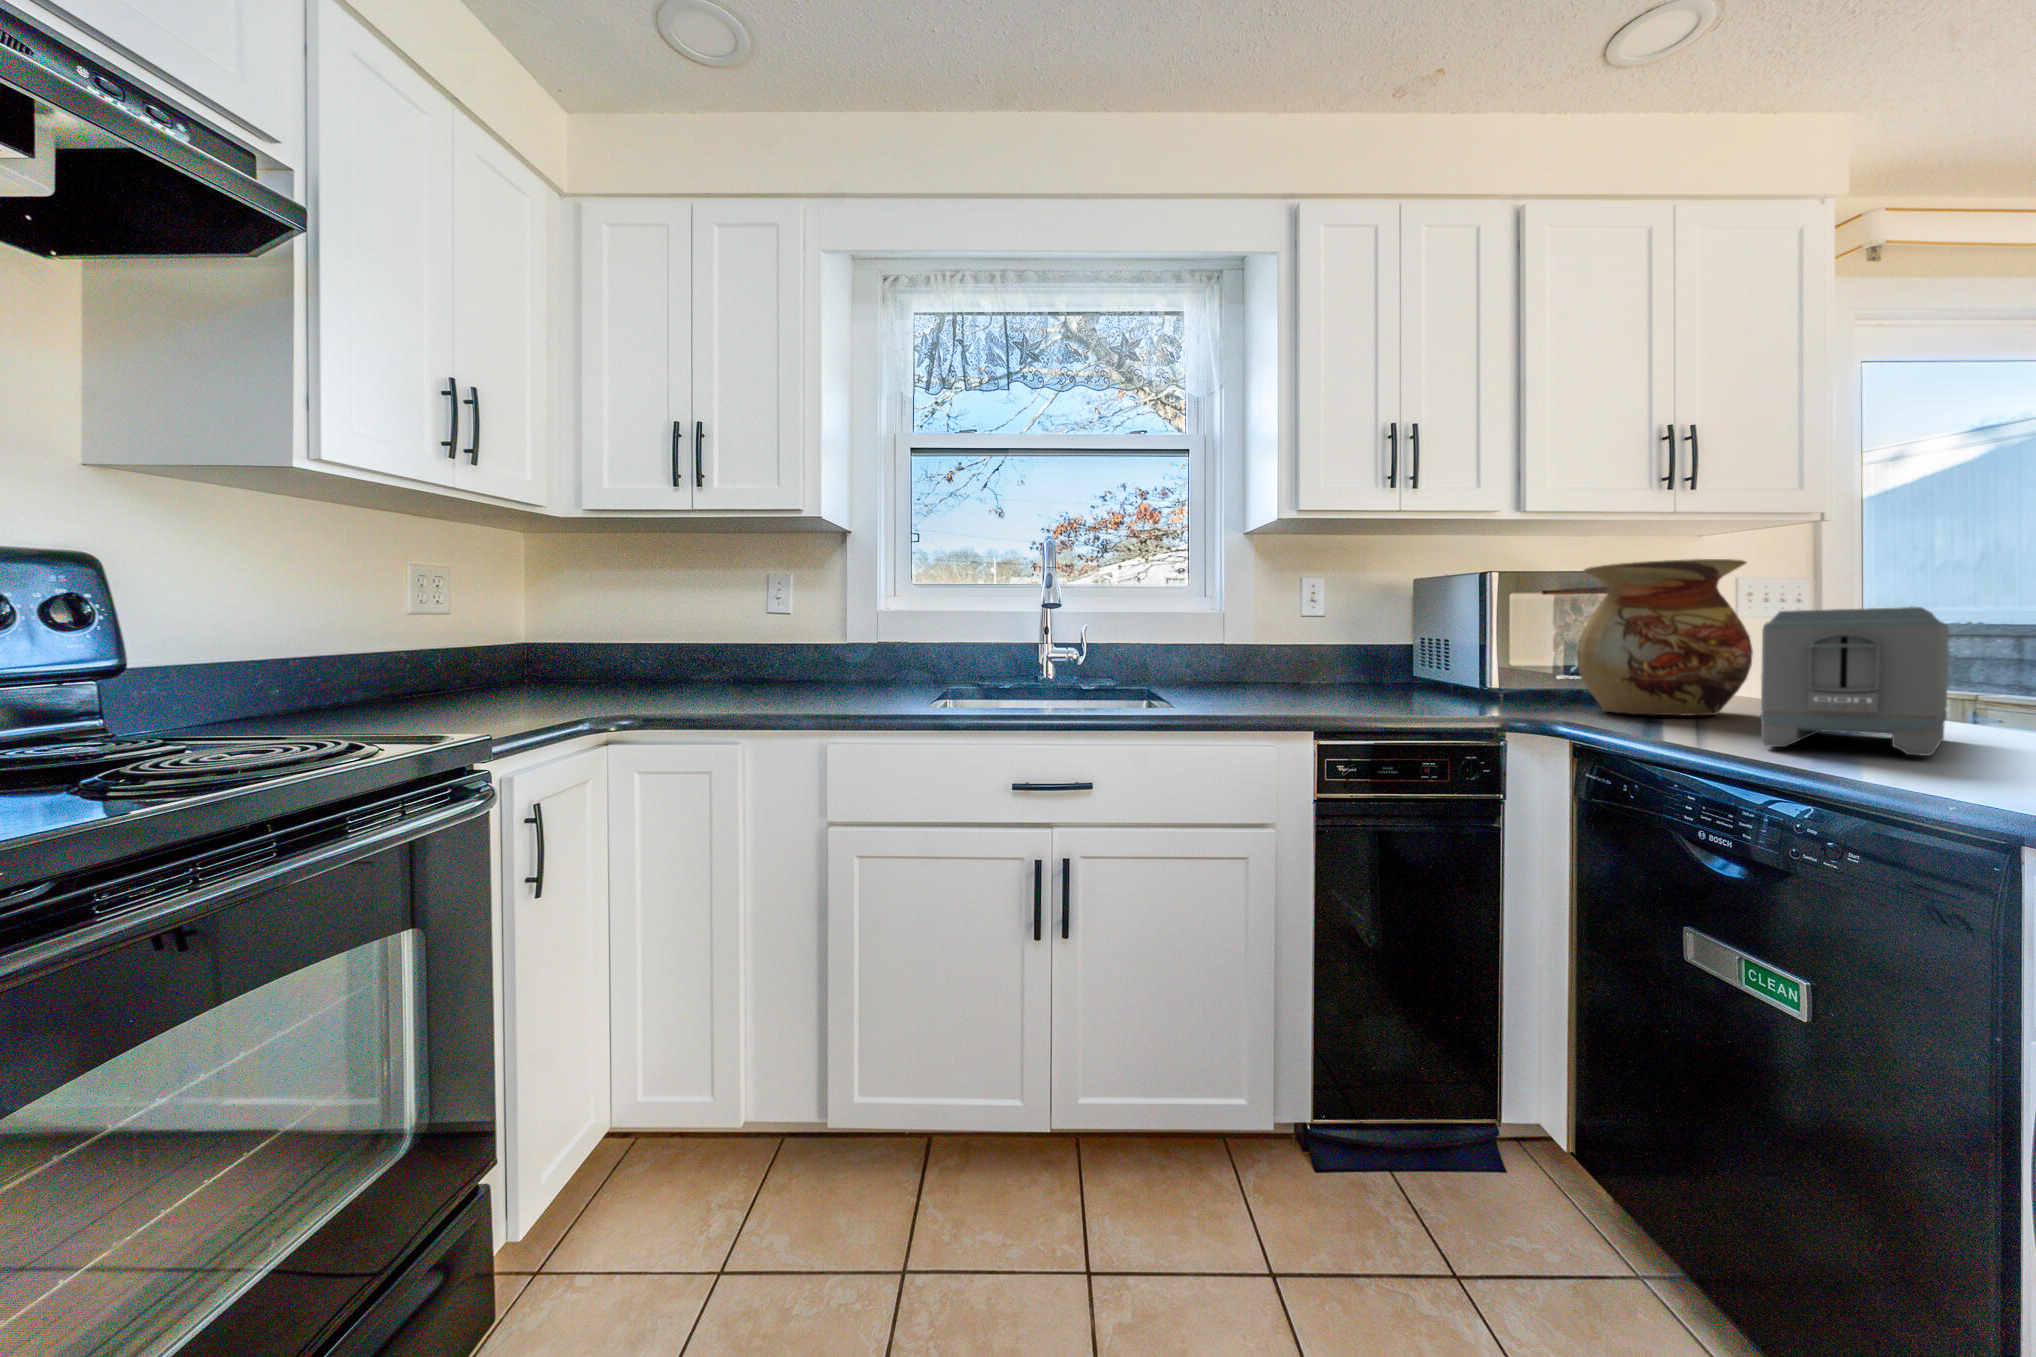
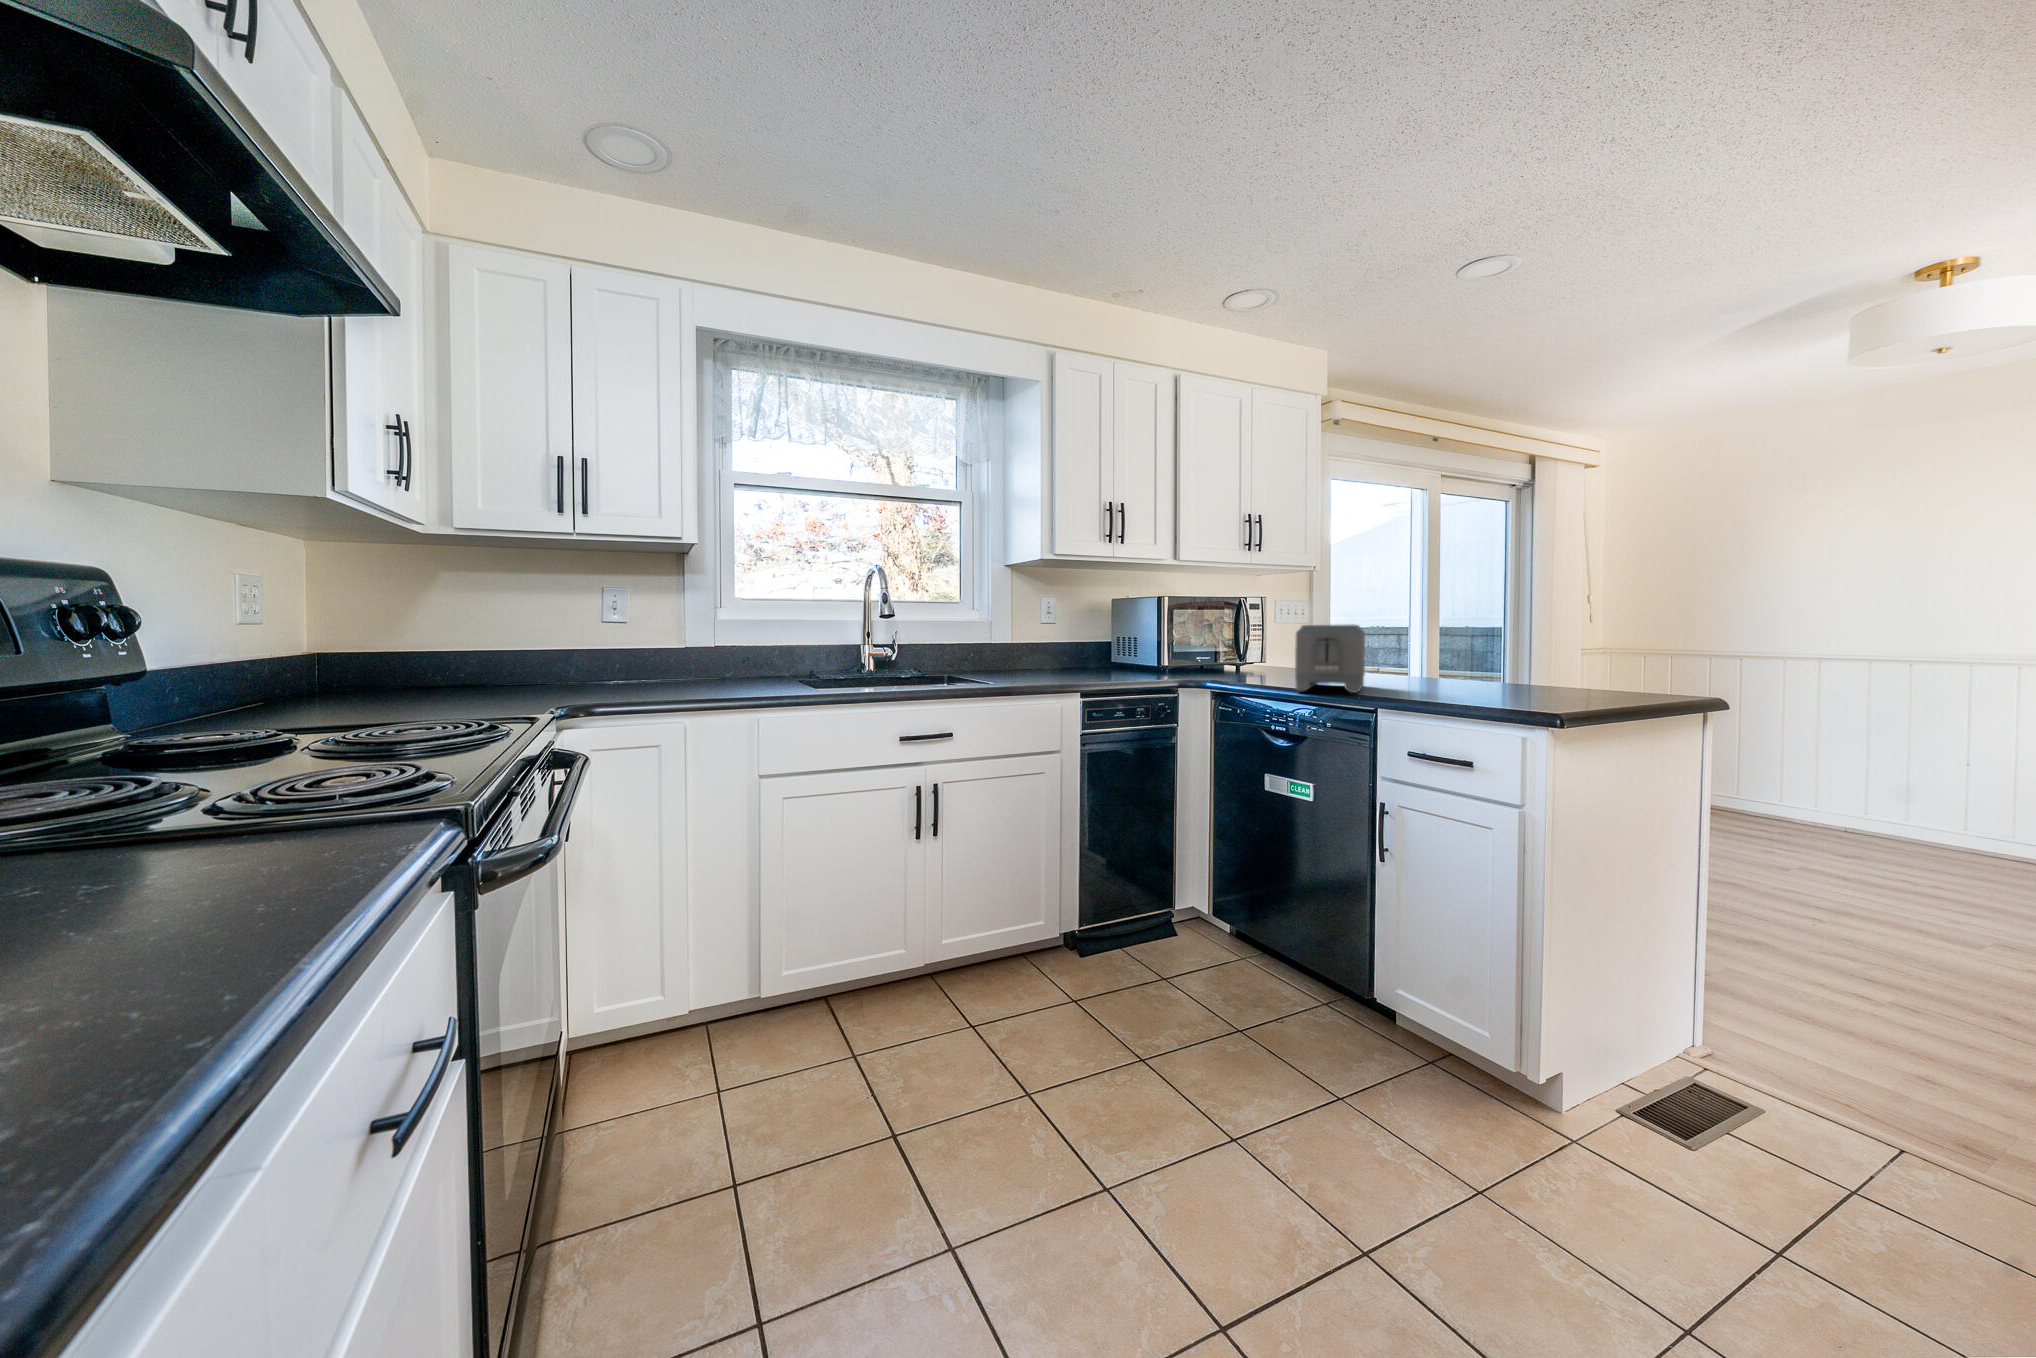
vase: present [1576,559,1753,715] -> none [1208,594,1288,678]

